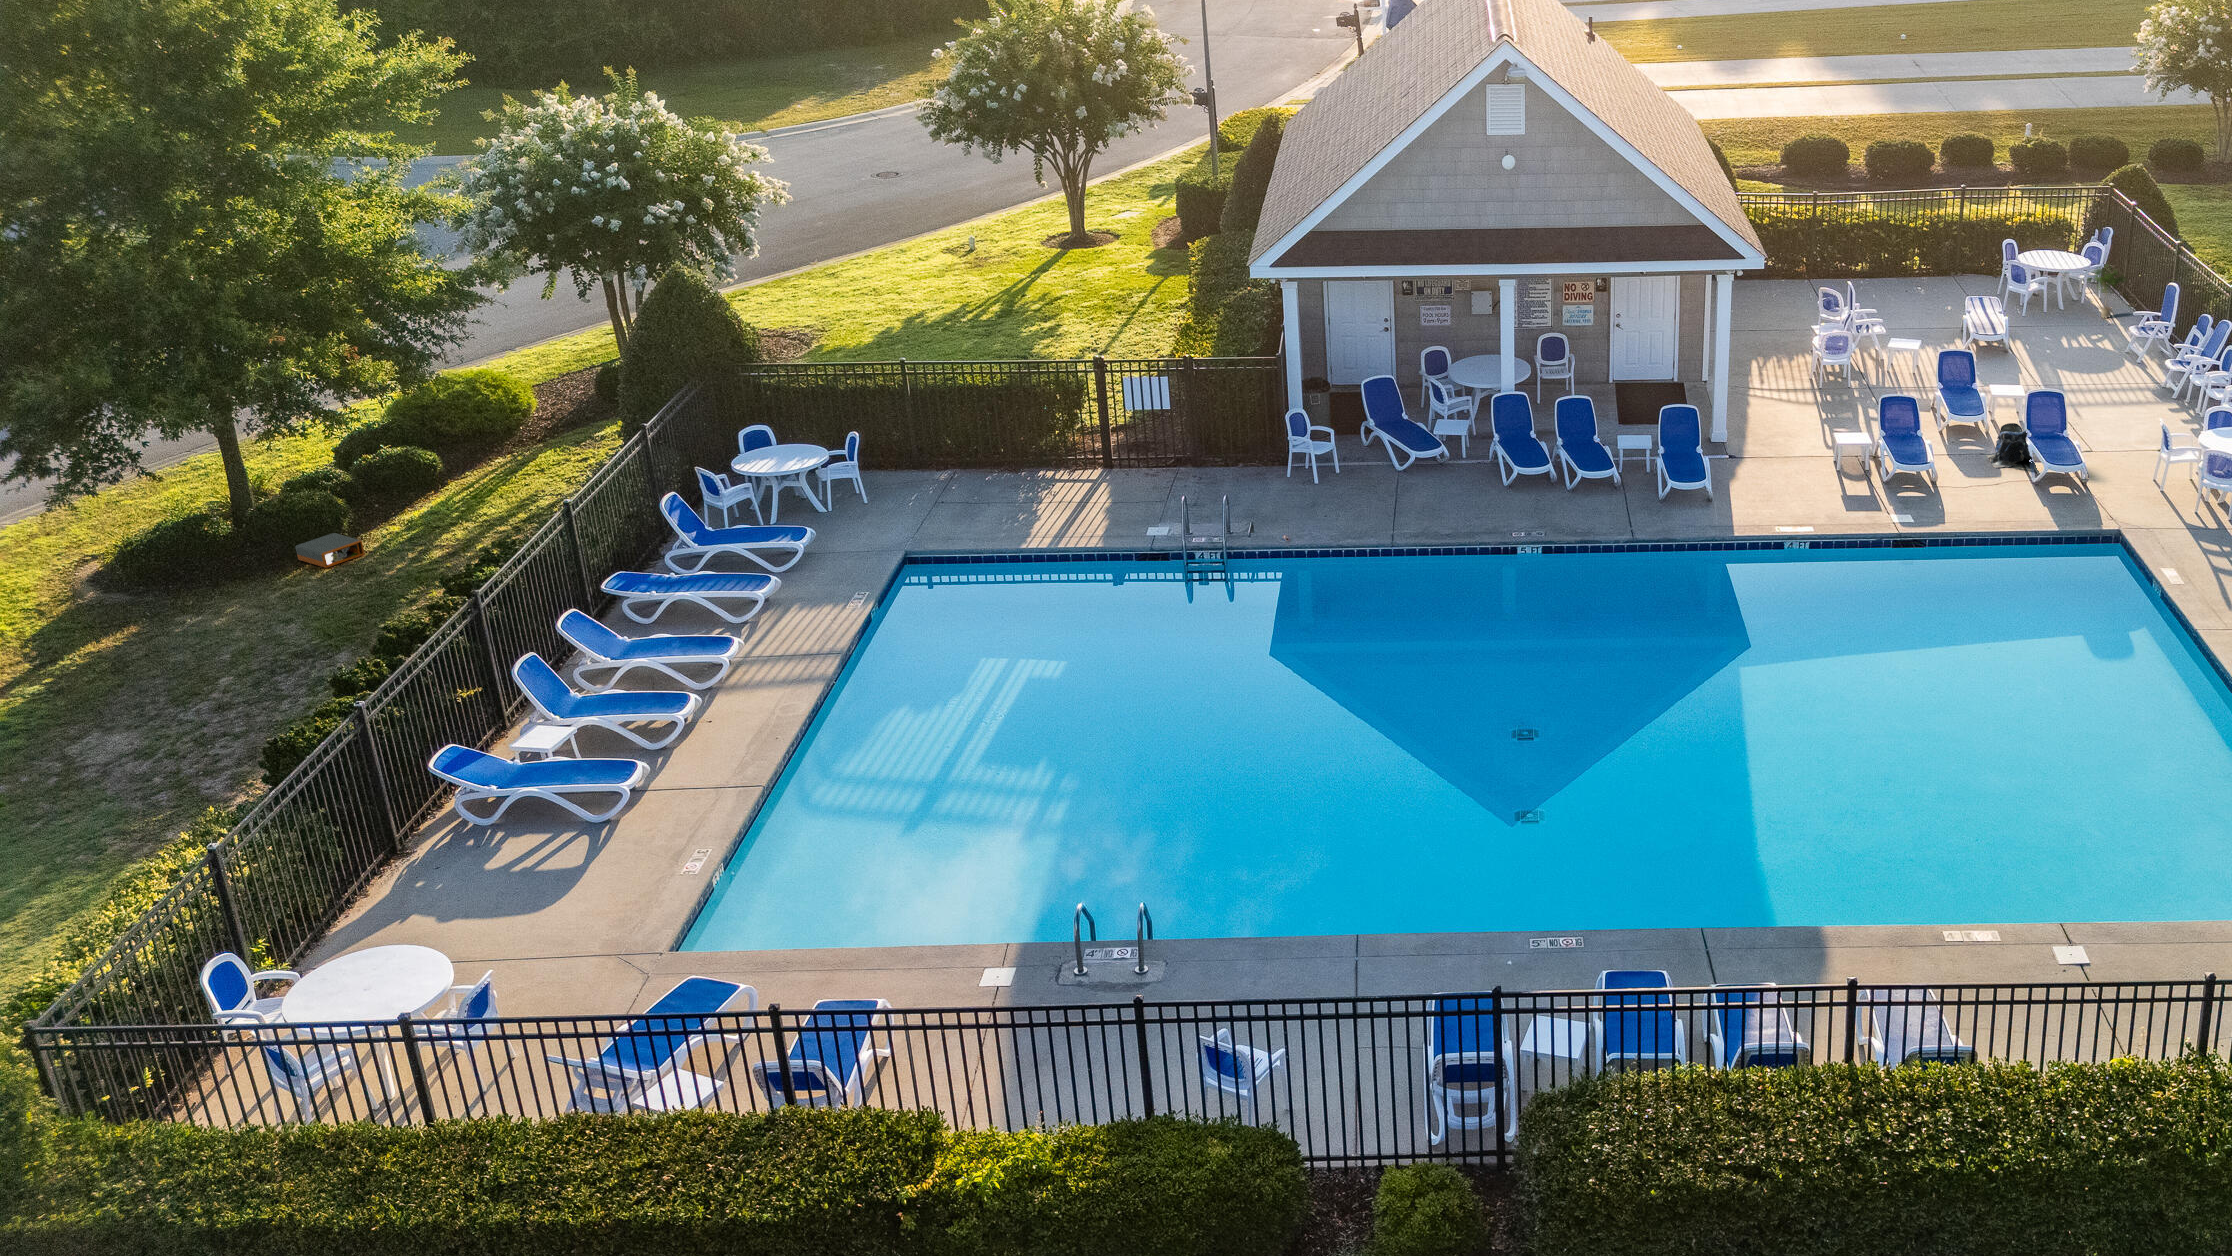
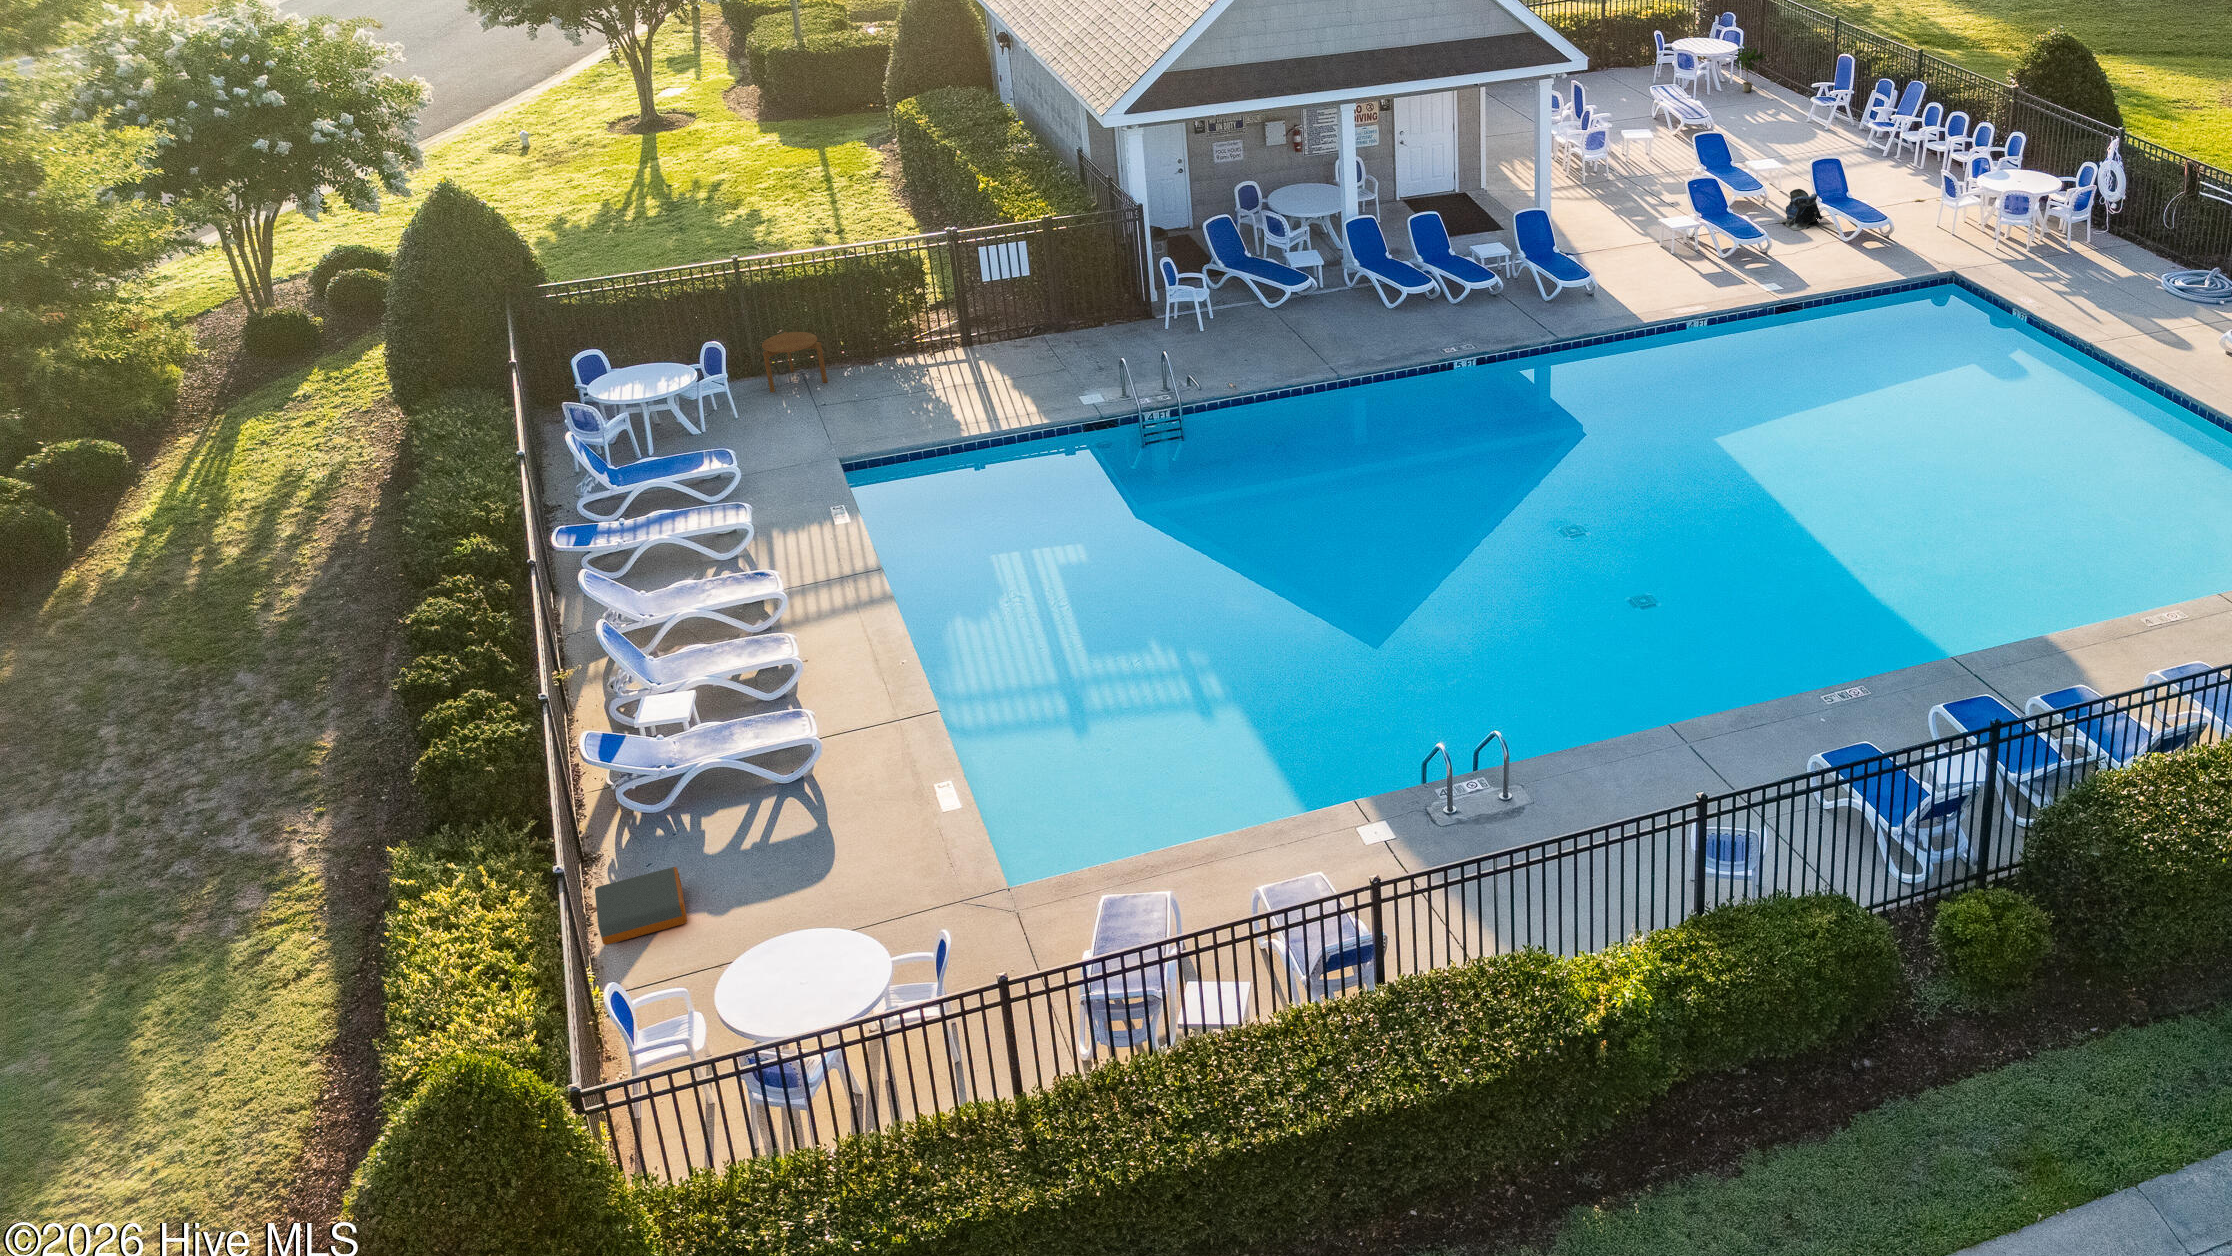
side table: none [911,432,967,485] -> present [762,331,828,392]
storage box: present [295,533,365,568] -> present [595,867,687,945]

